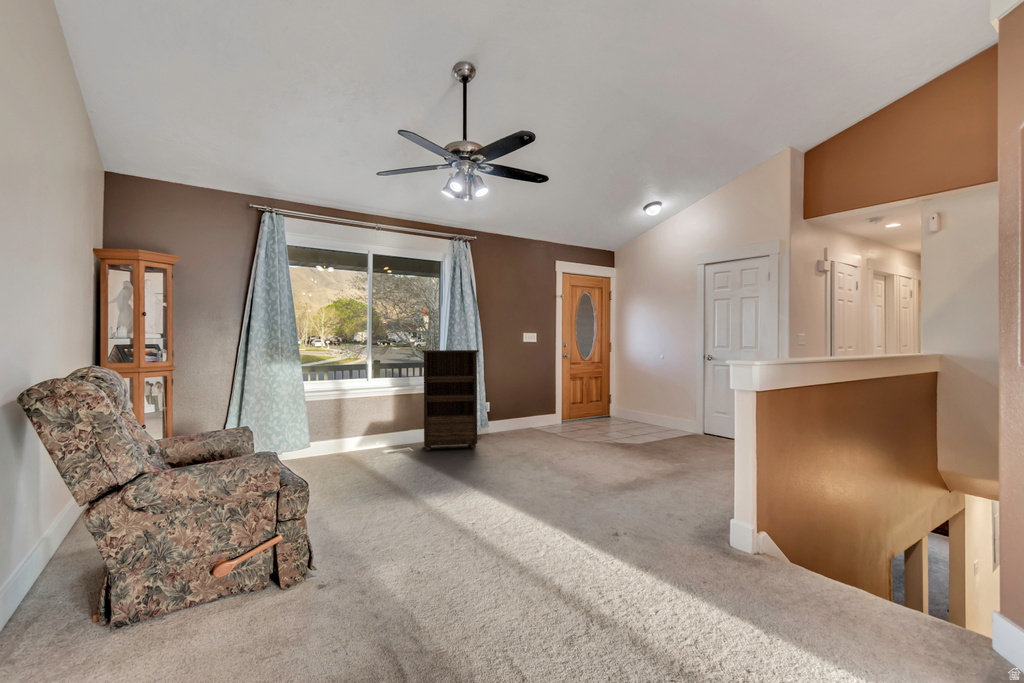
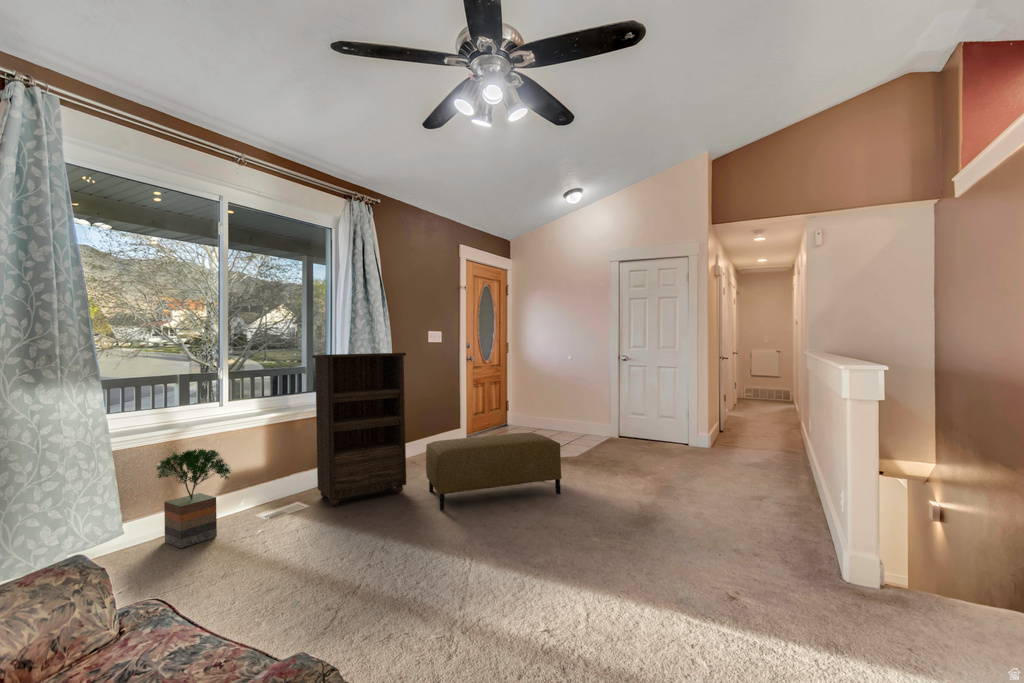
potted tree: none [326,404,365,459] -> present [156,449,232,548]
ottoman: none [484,415,581,463] -> present [426,433,562,510]

